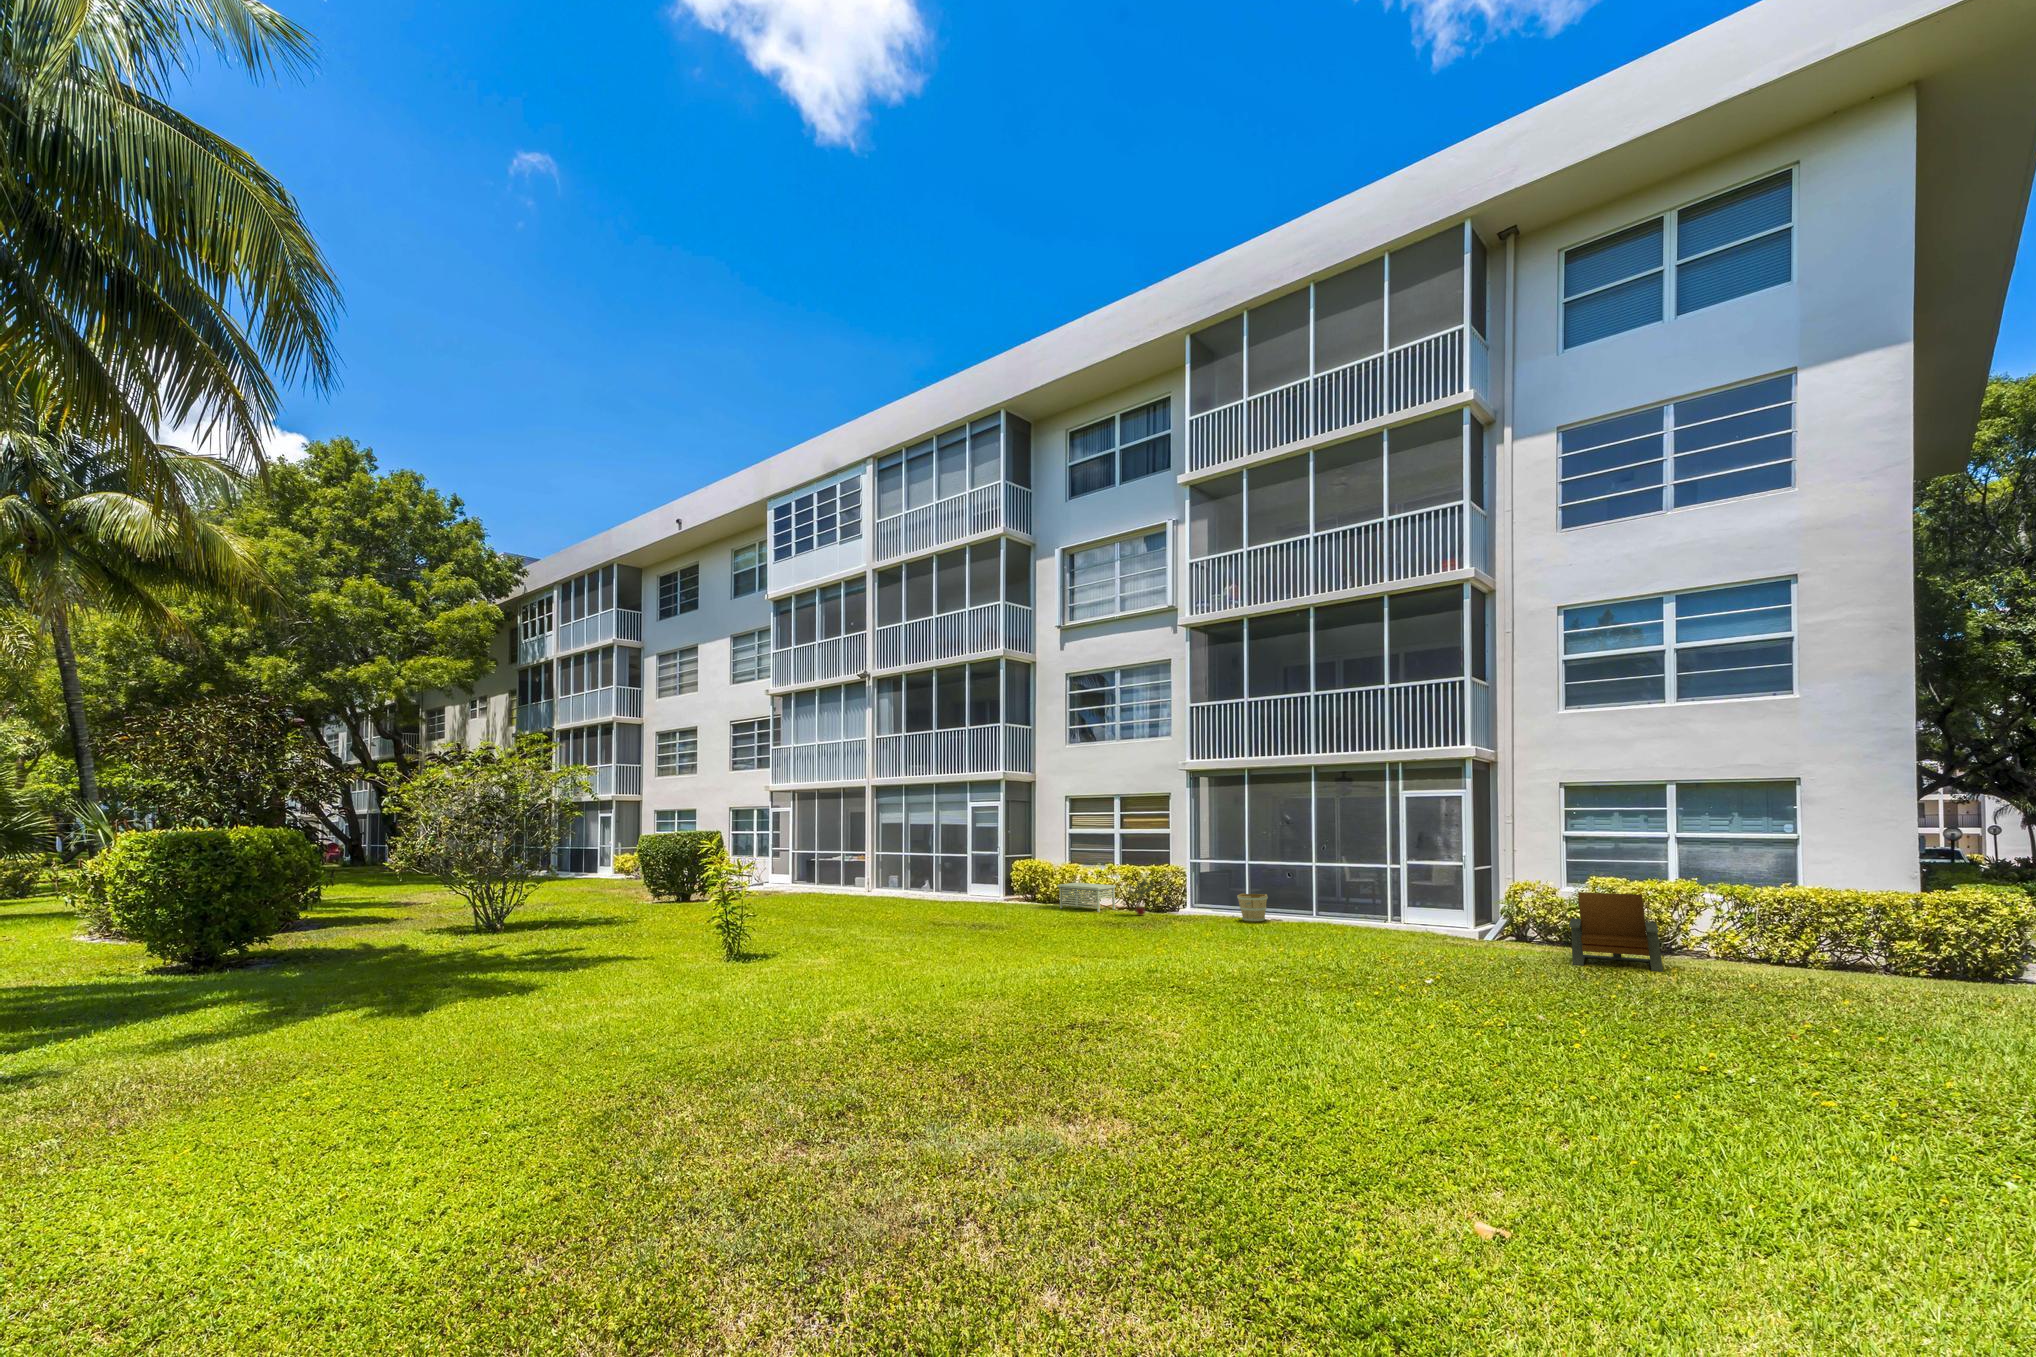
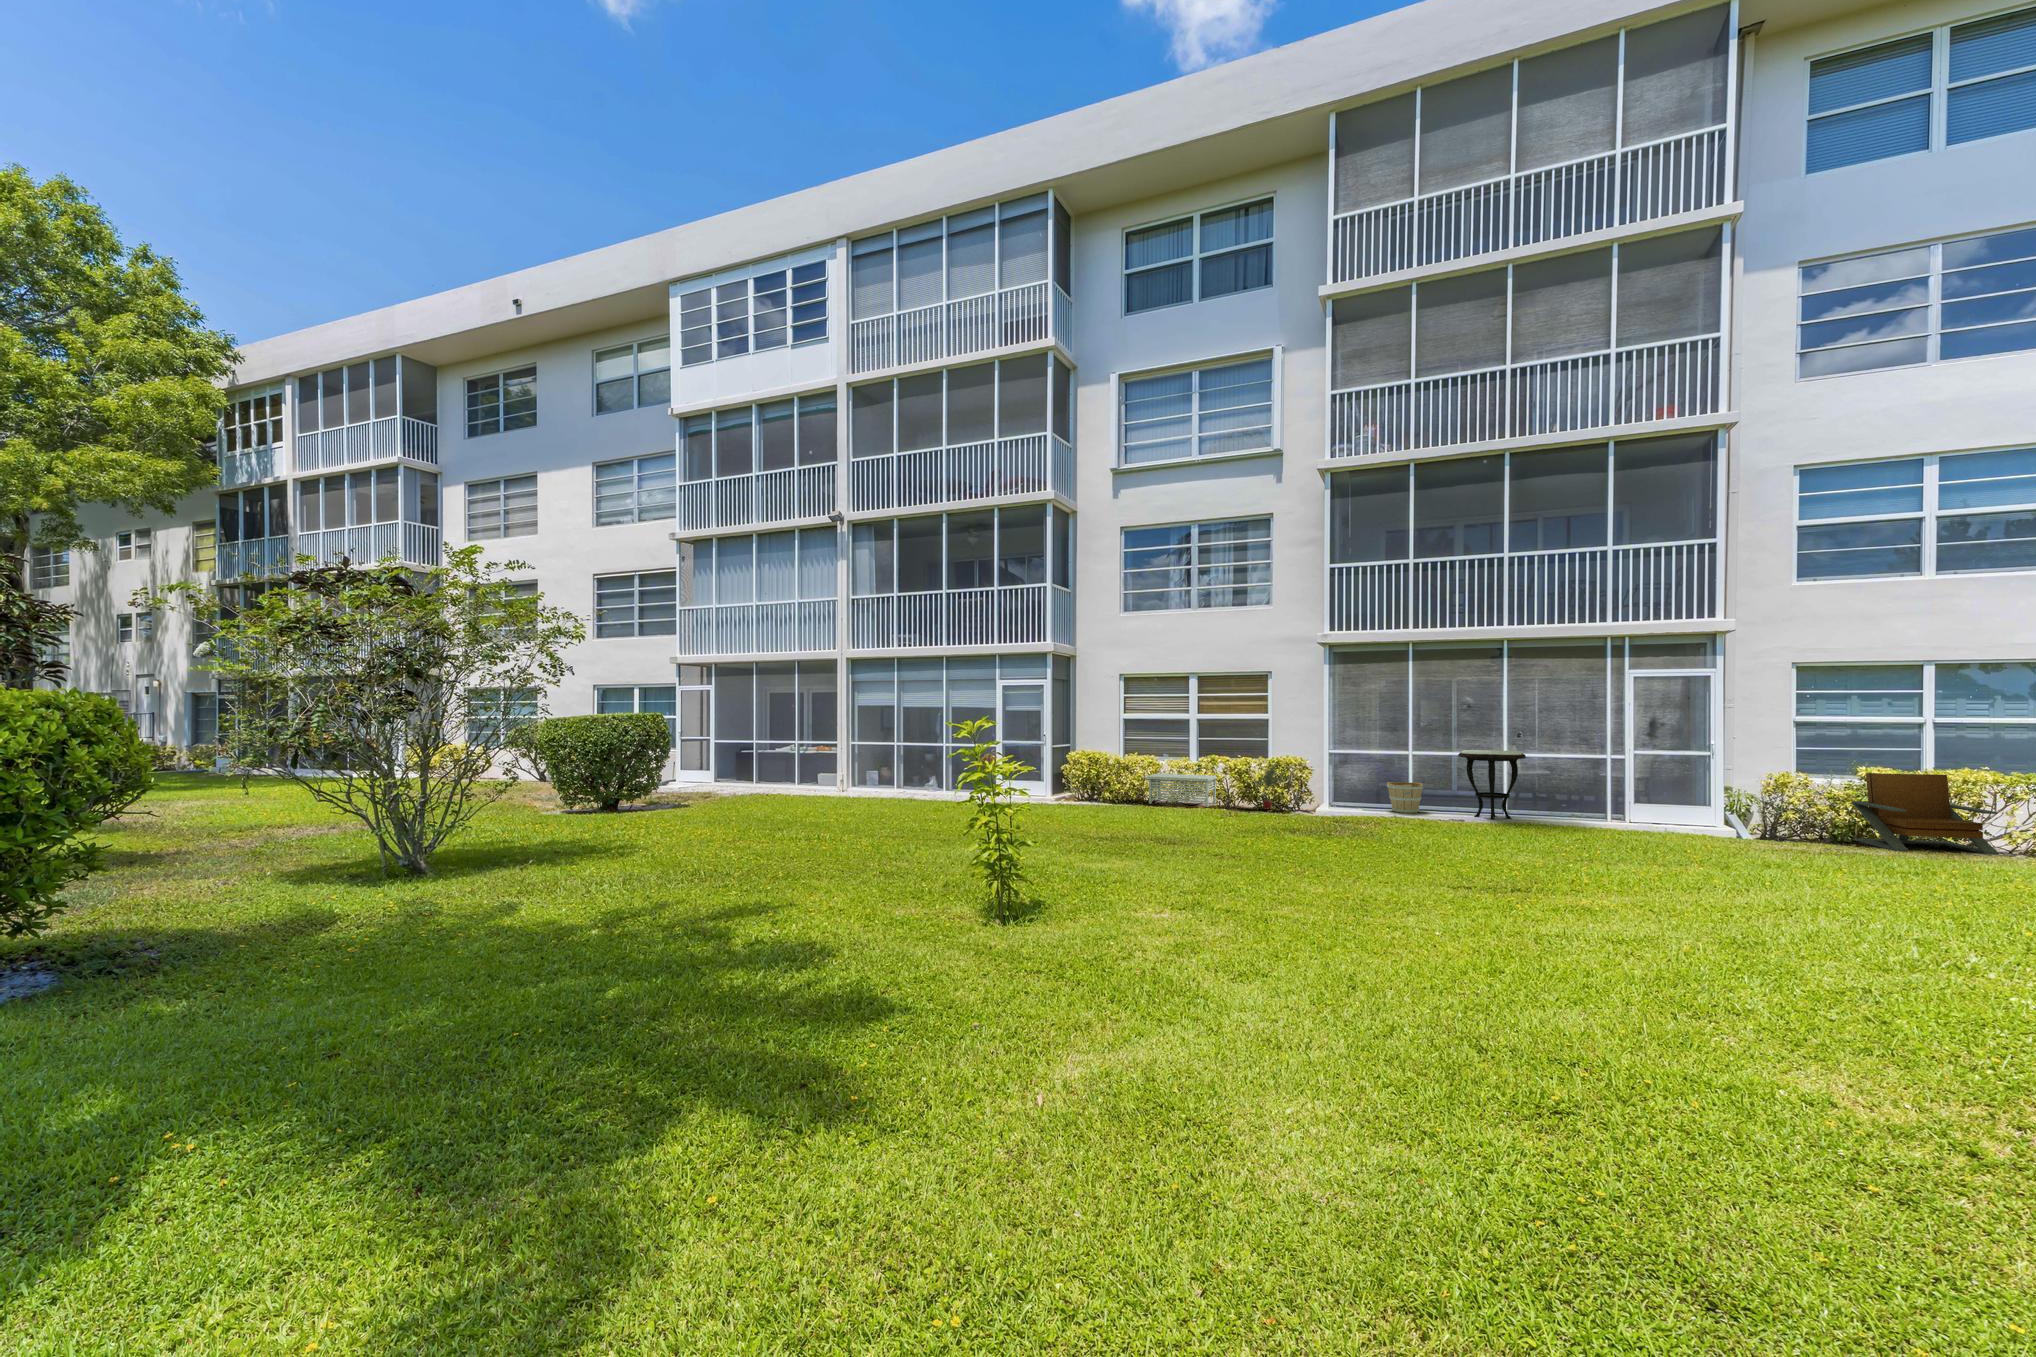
side table: none [1278,866,1339,929] -> present [1458,750,1526,820]

